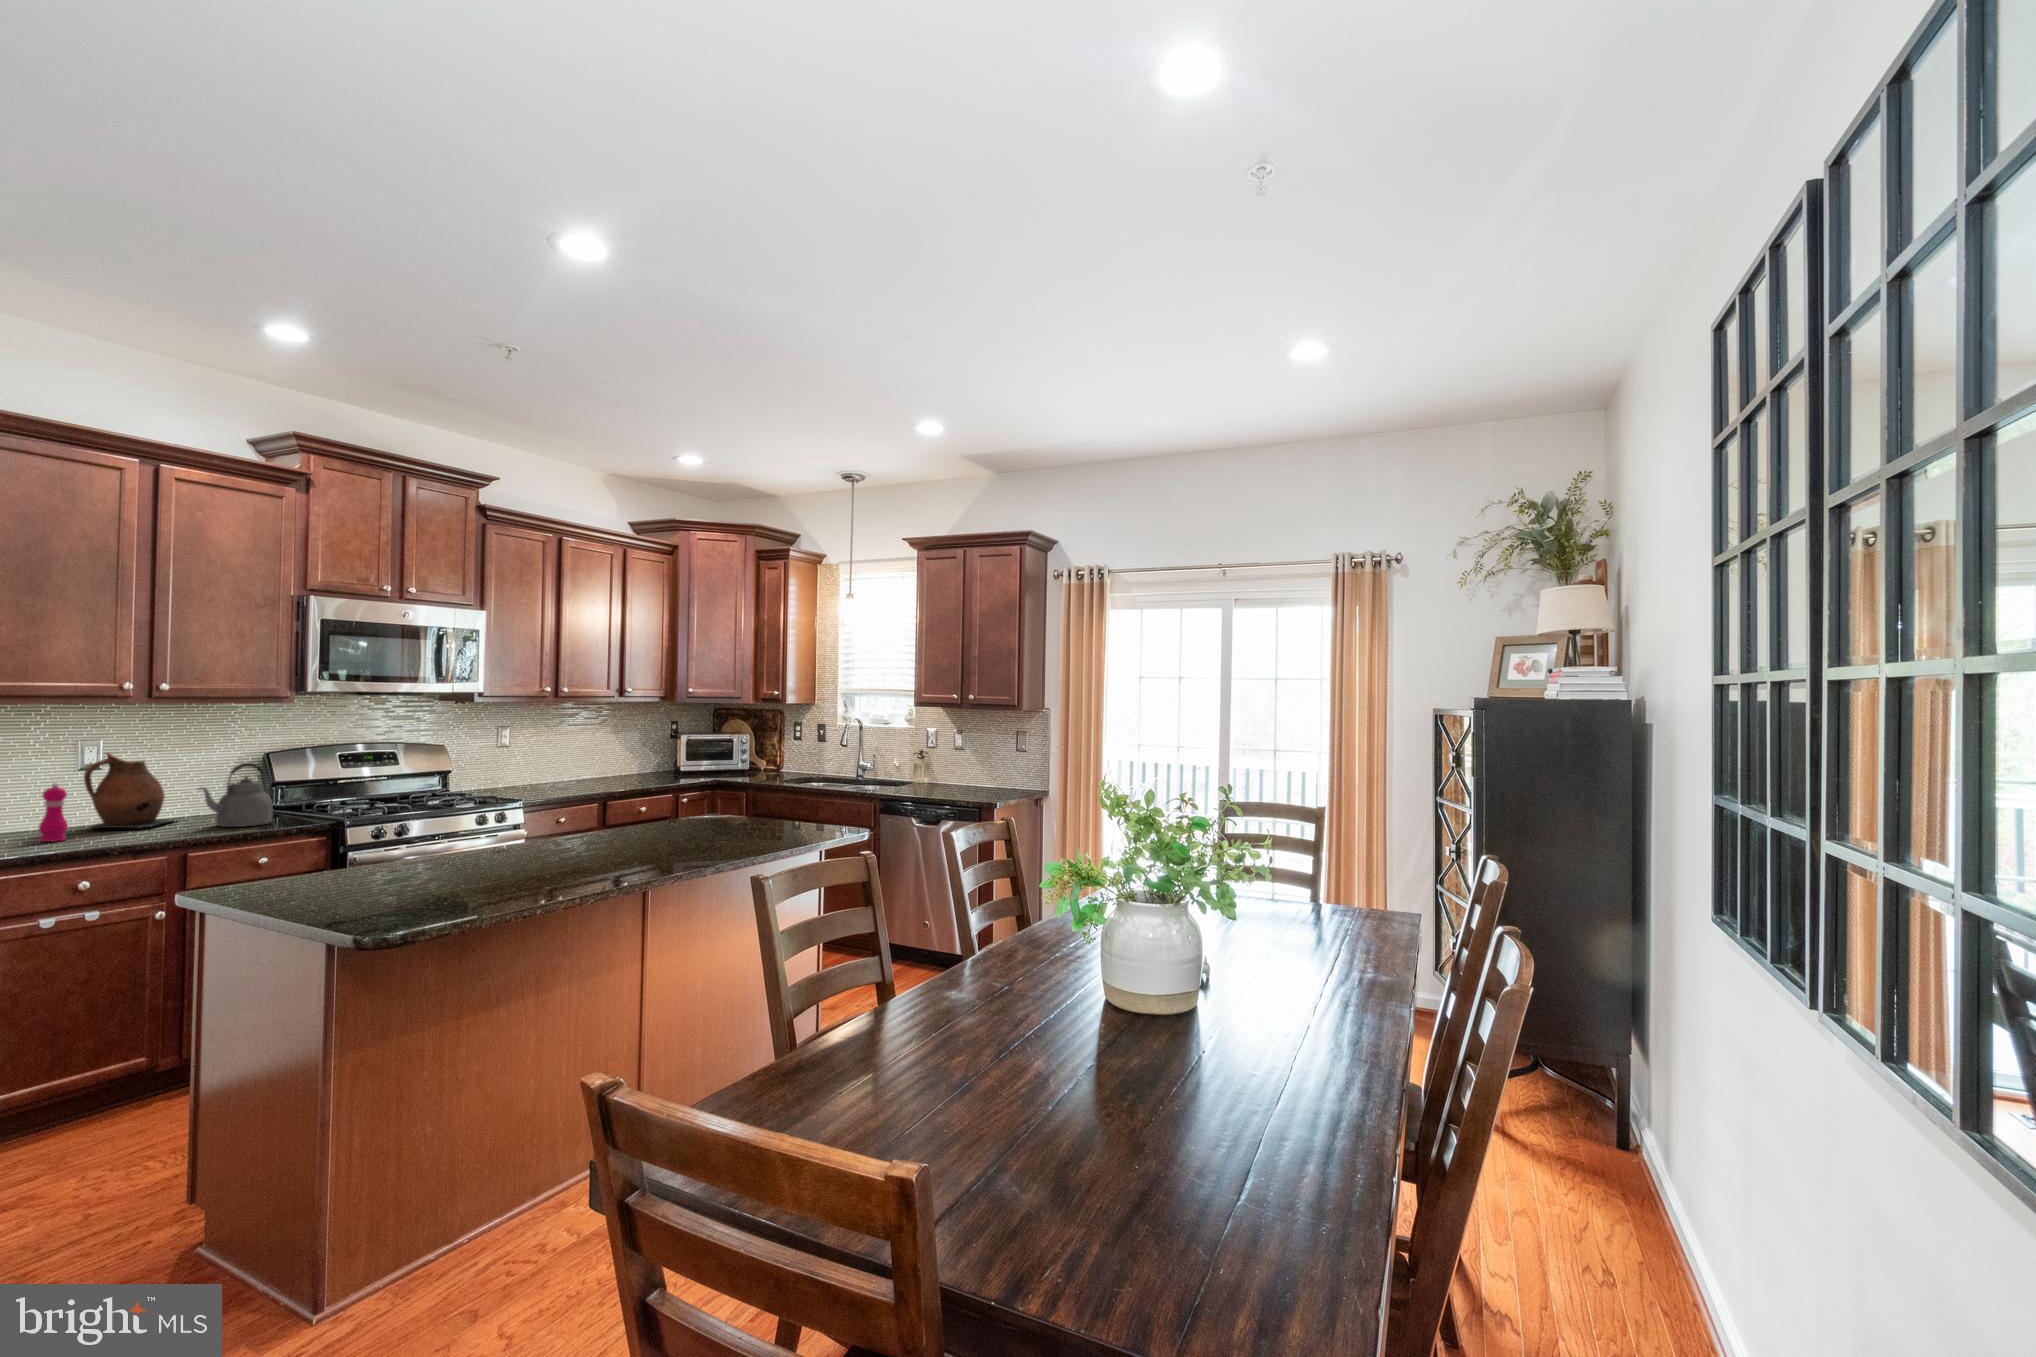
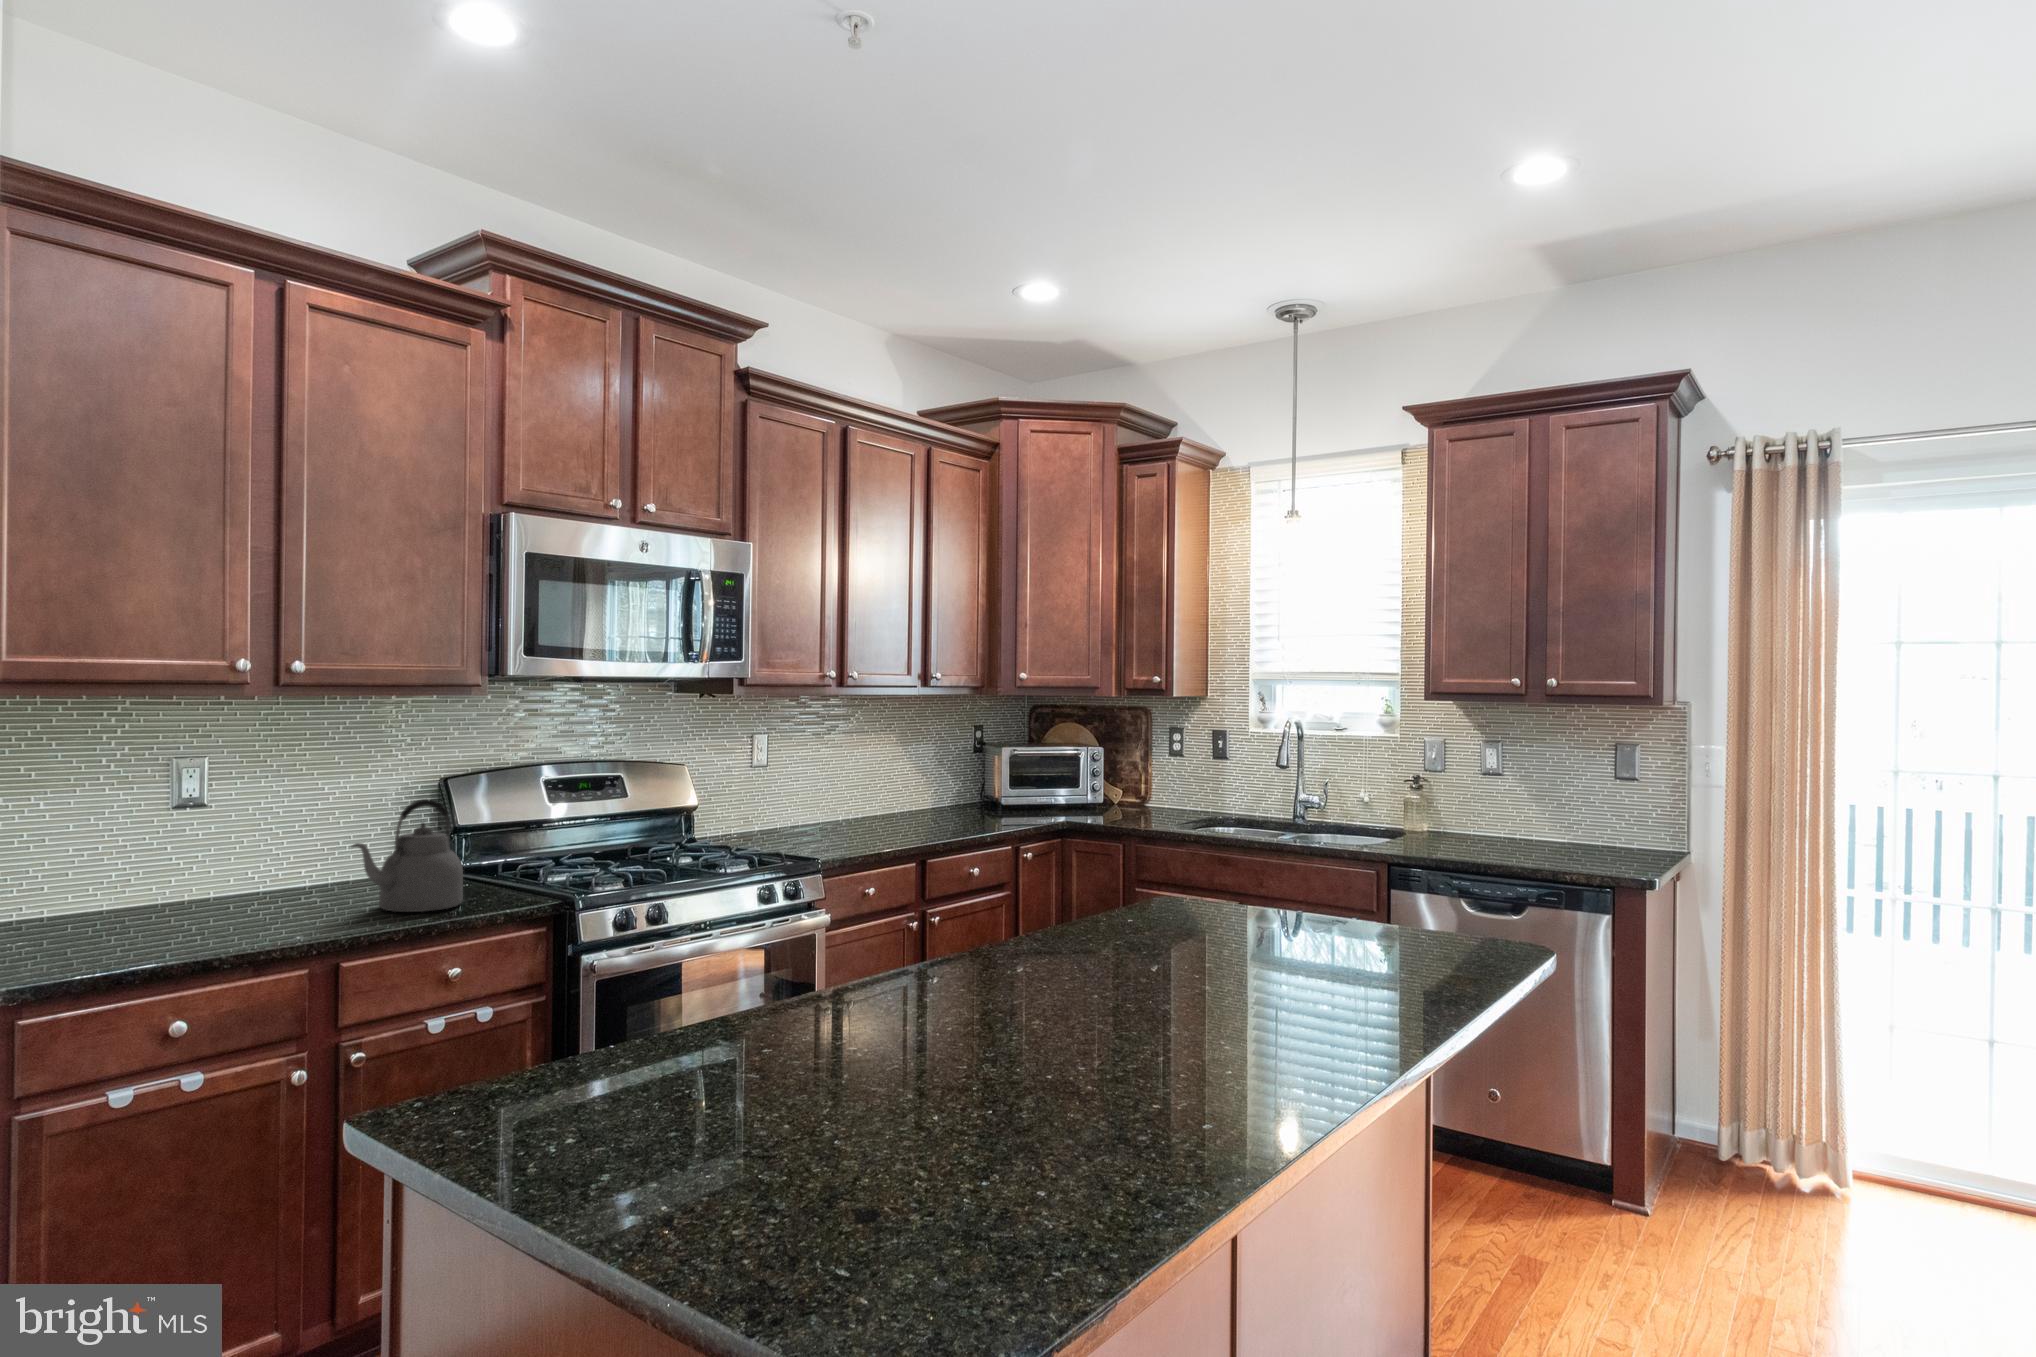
ceramic pitcher: present [84,753,173,828] -> none [181,780,320,914]
pepper mill: present [39,783,68,842] -> none [113,836,158,941]

